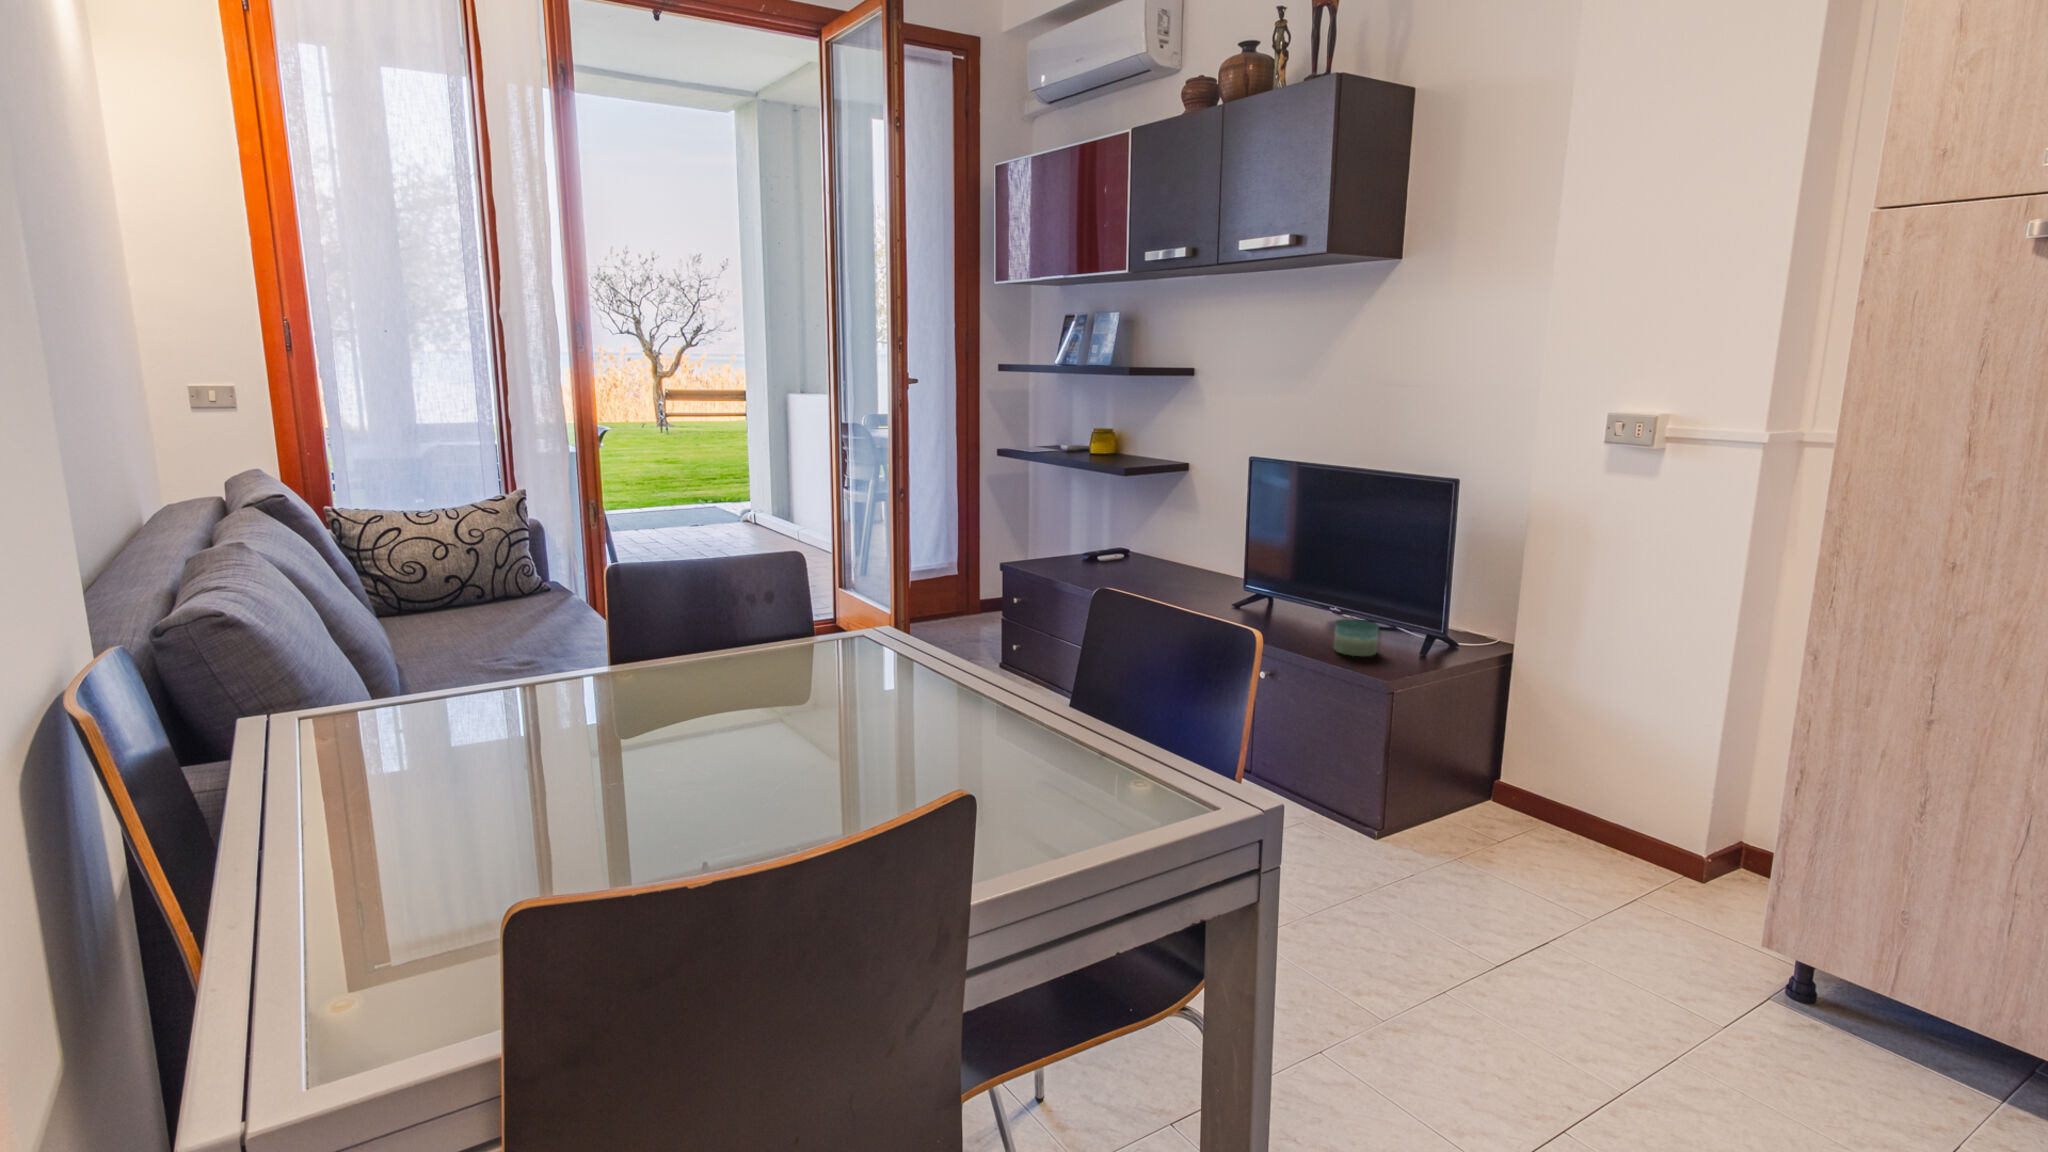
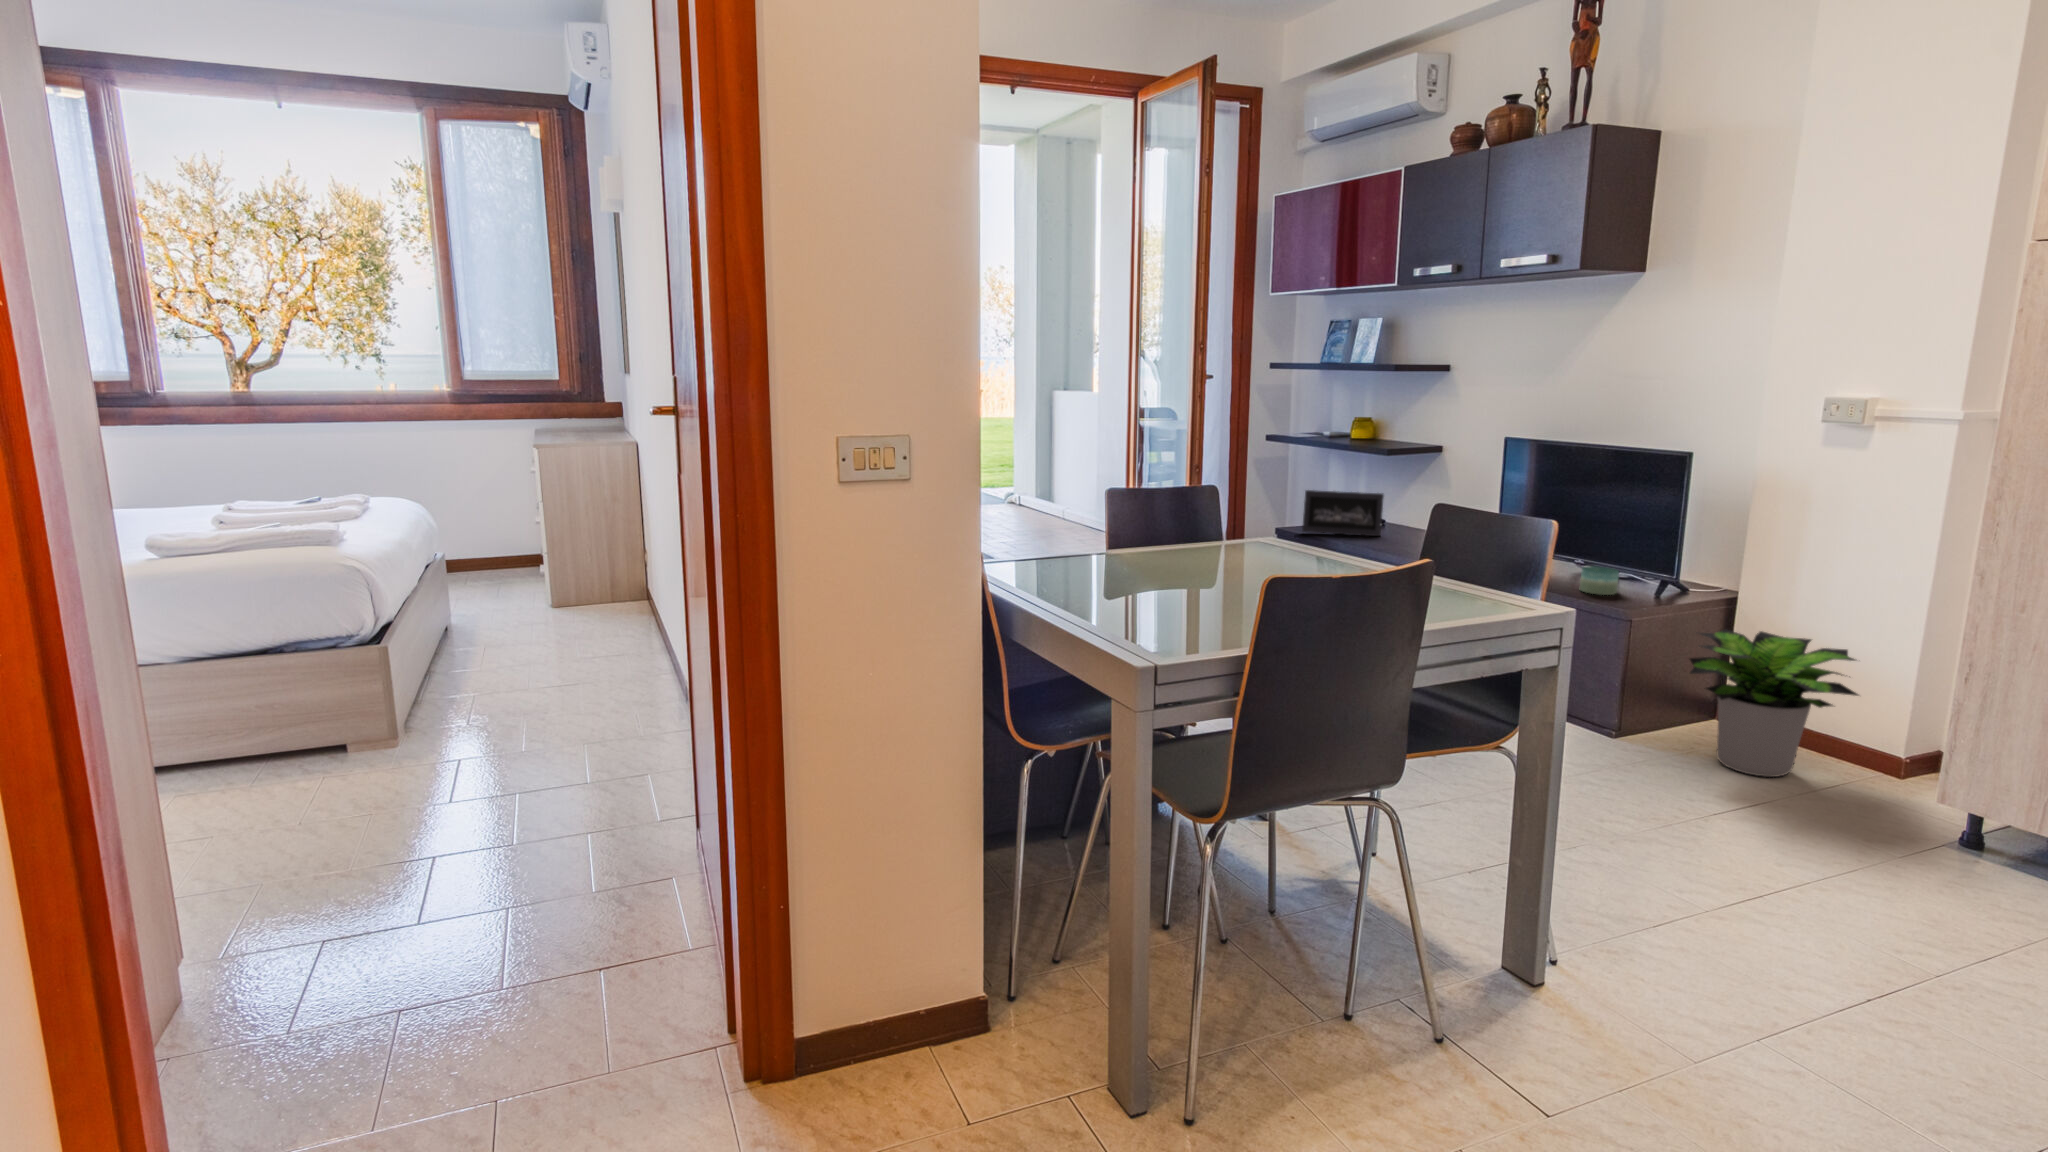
picture frame: none [1029,518,1122,572] -> present [1302,490,1384,536]
potted plant: none [1460,700,1663,892] -> present [1690,629,1858,777]

